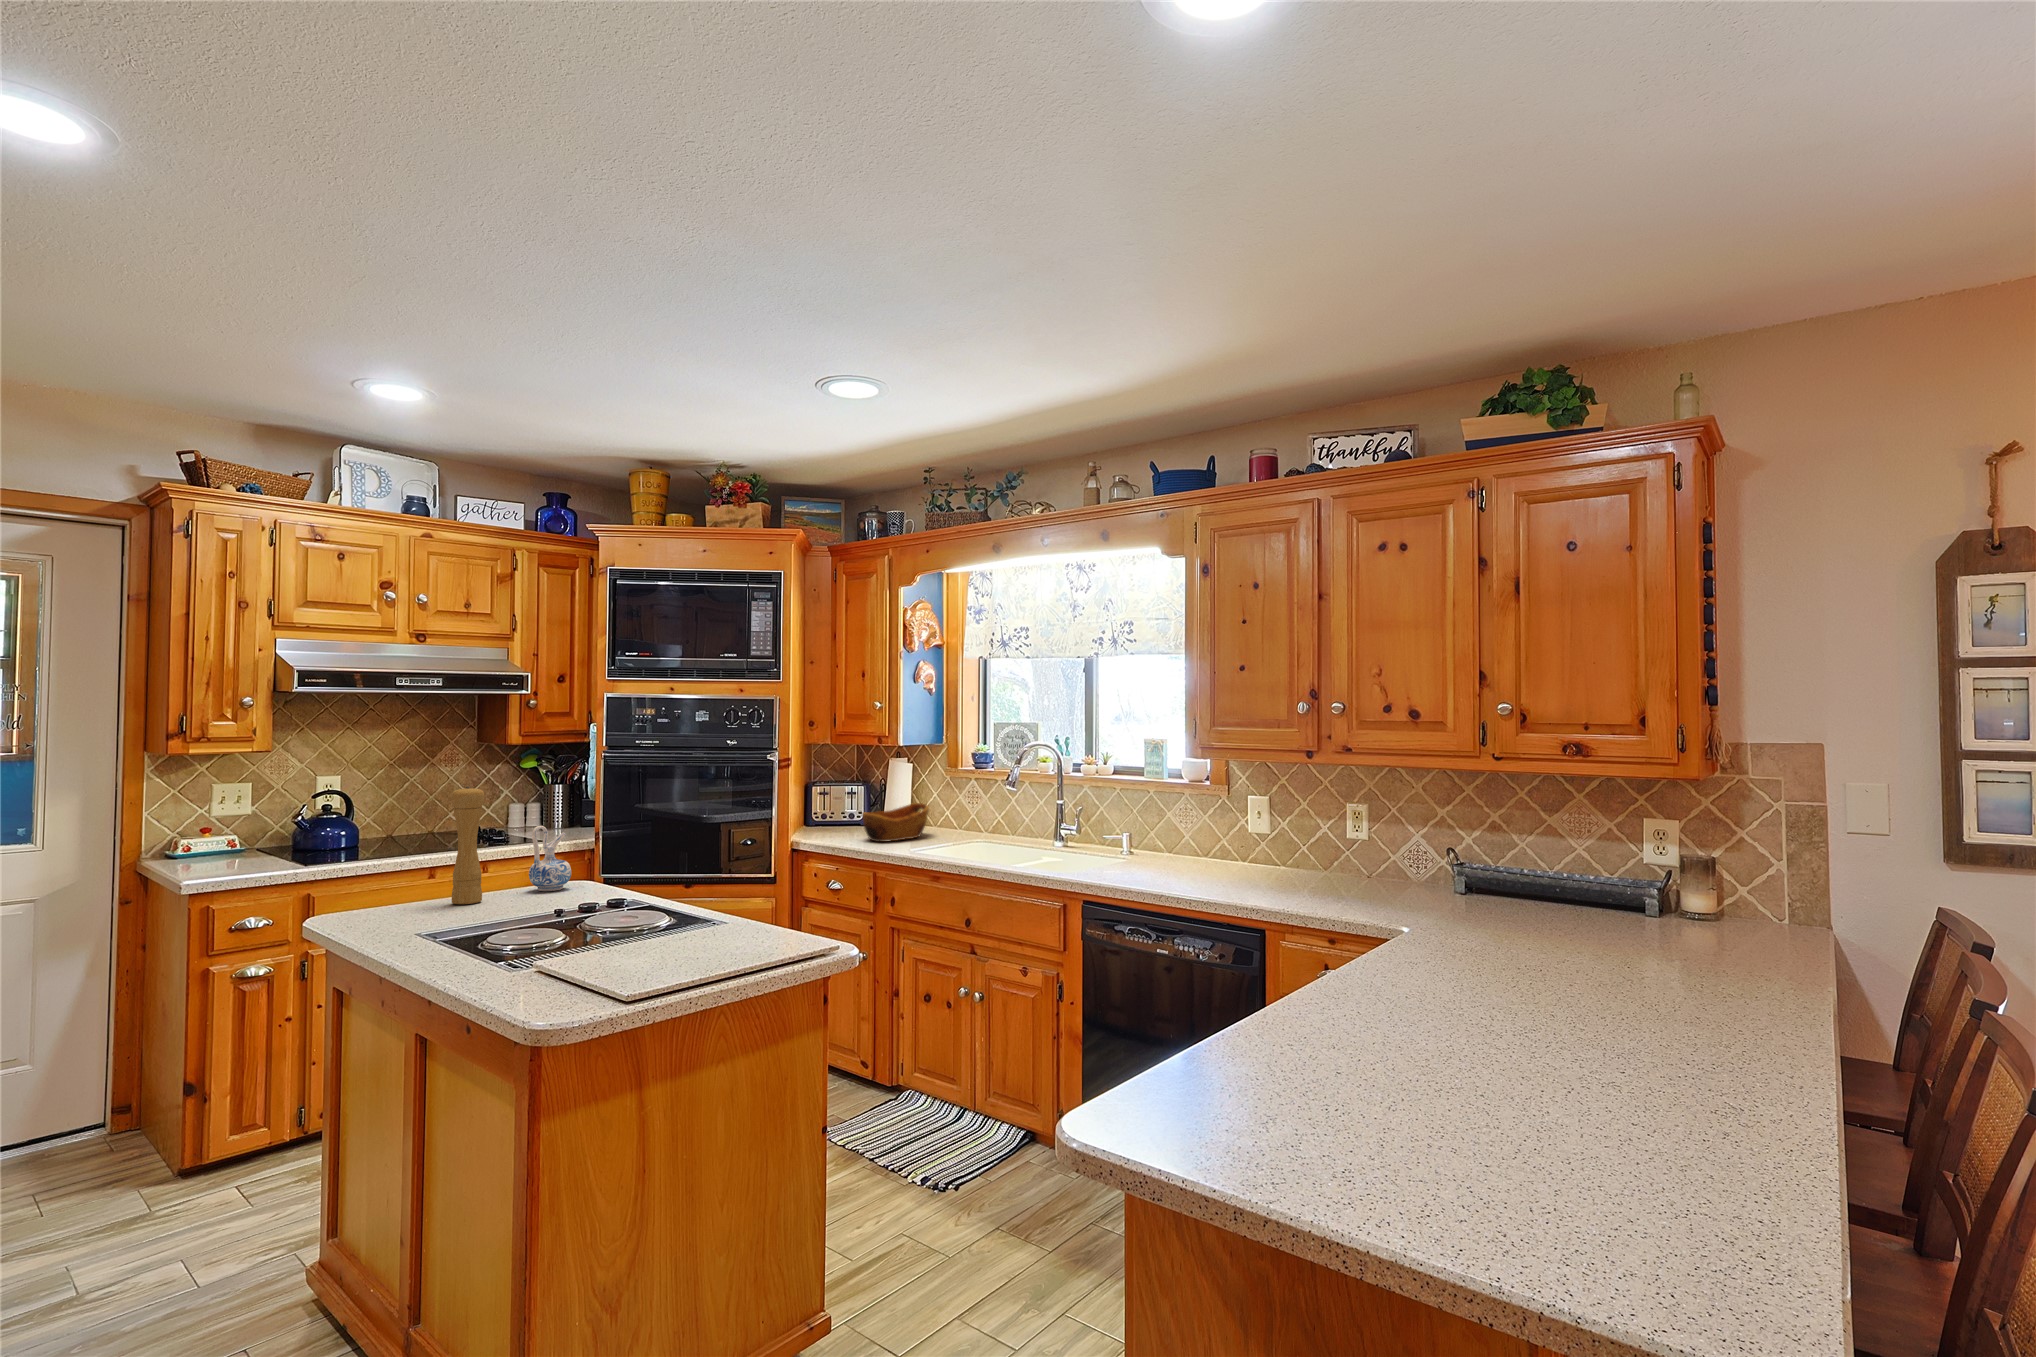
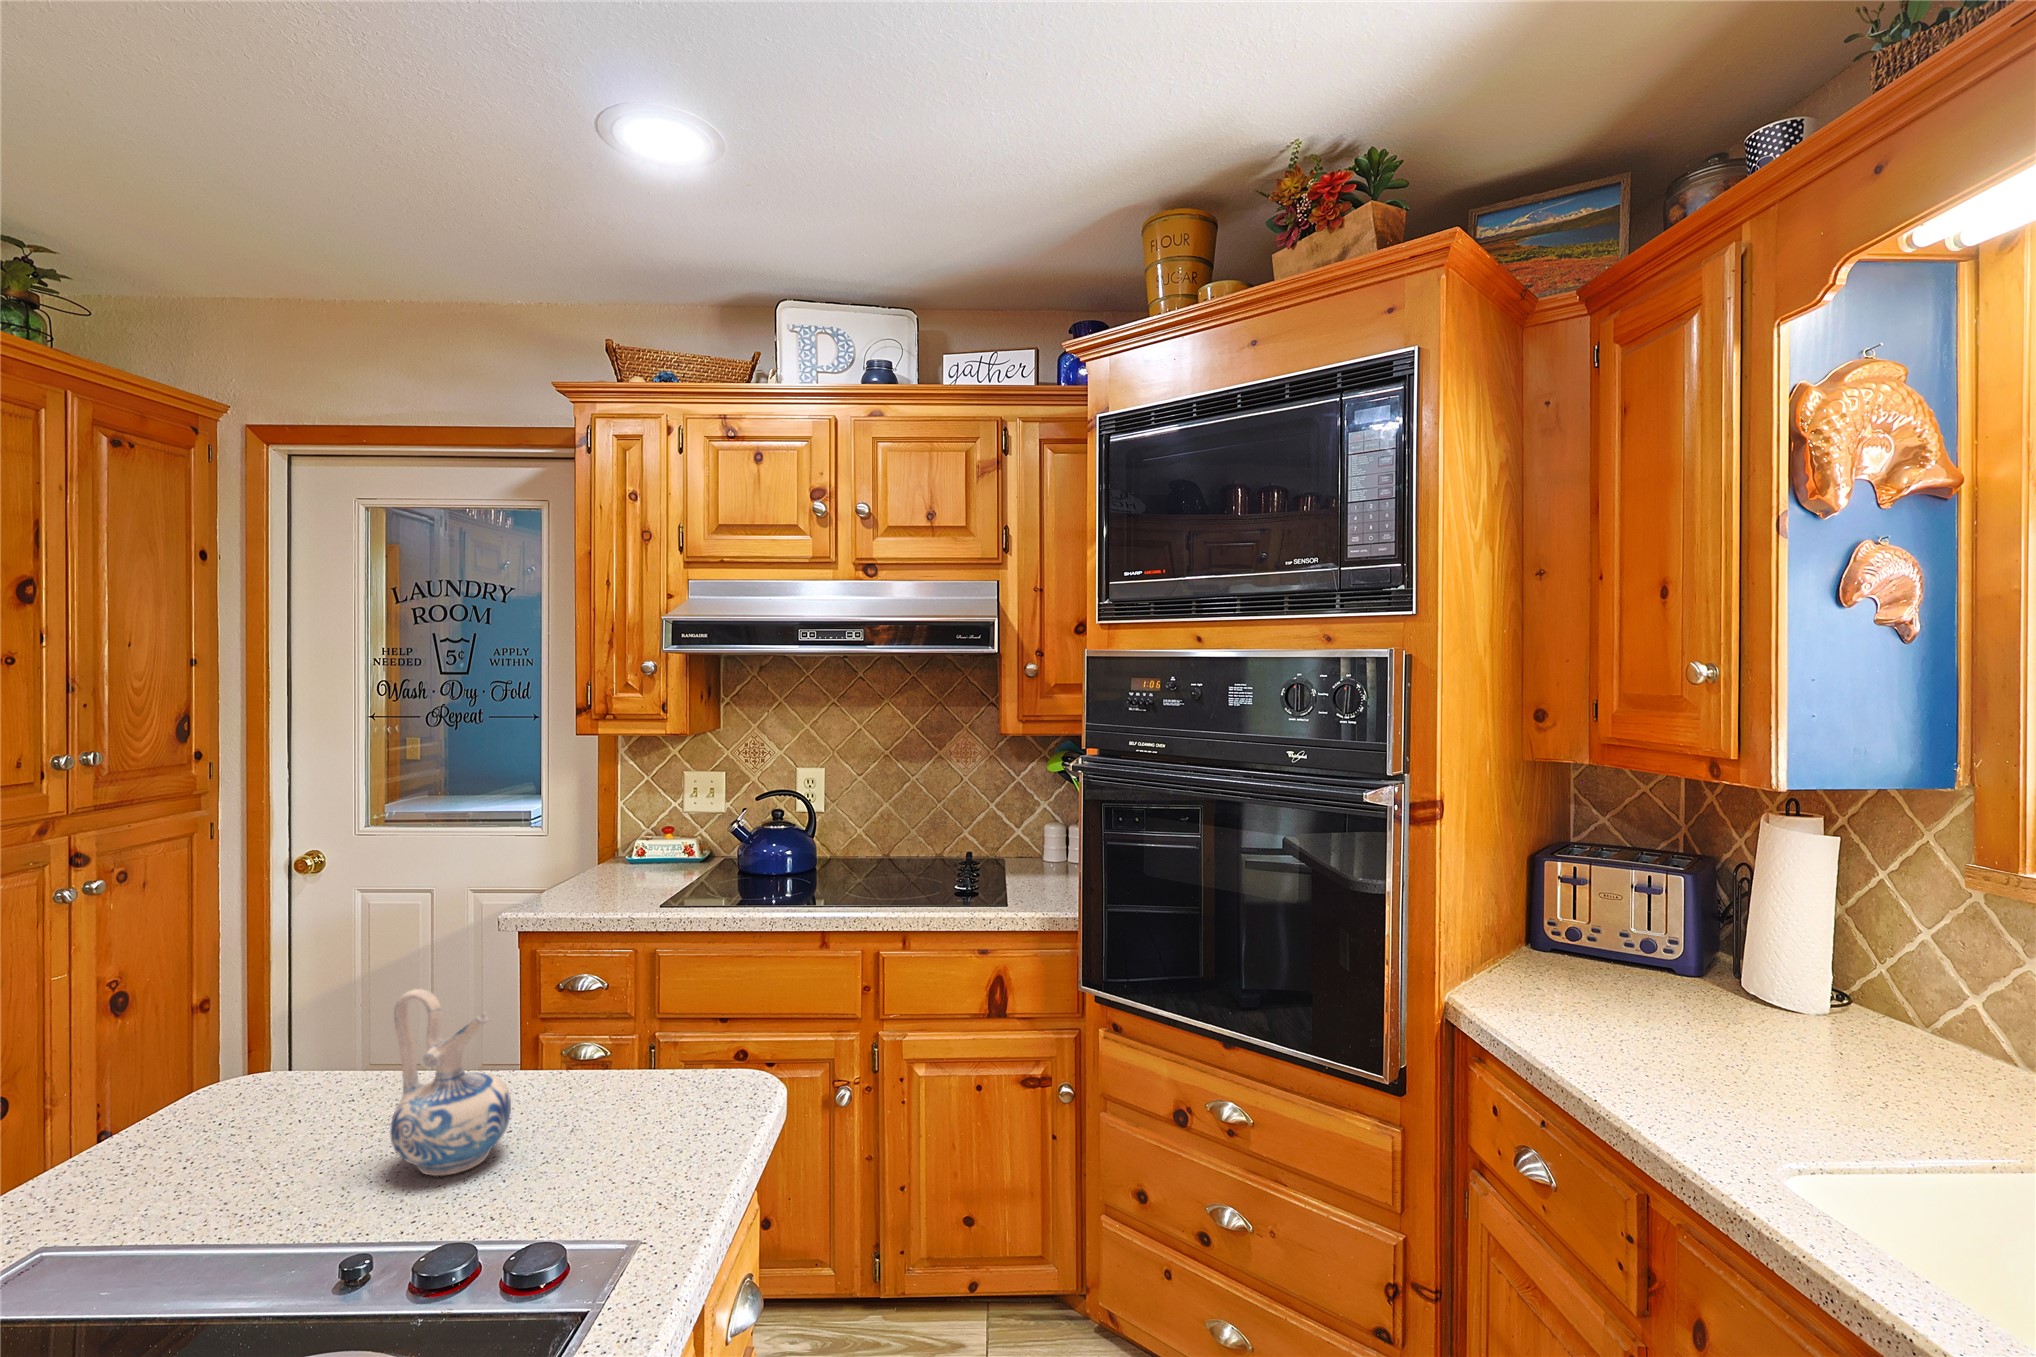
pepper mill: present [452,787,485,904] -> none [157,876,257,1190]
wooden bowl: present [862,803,929,842] -> none [1634,961,1895,1087]

